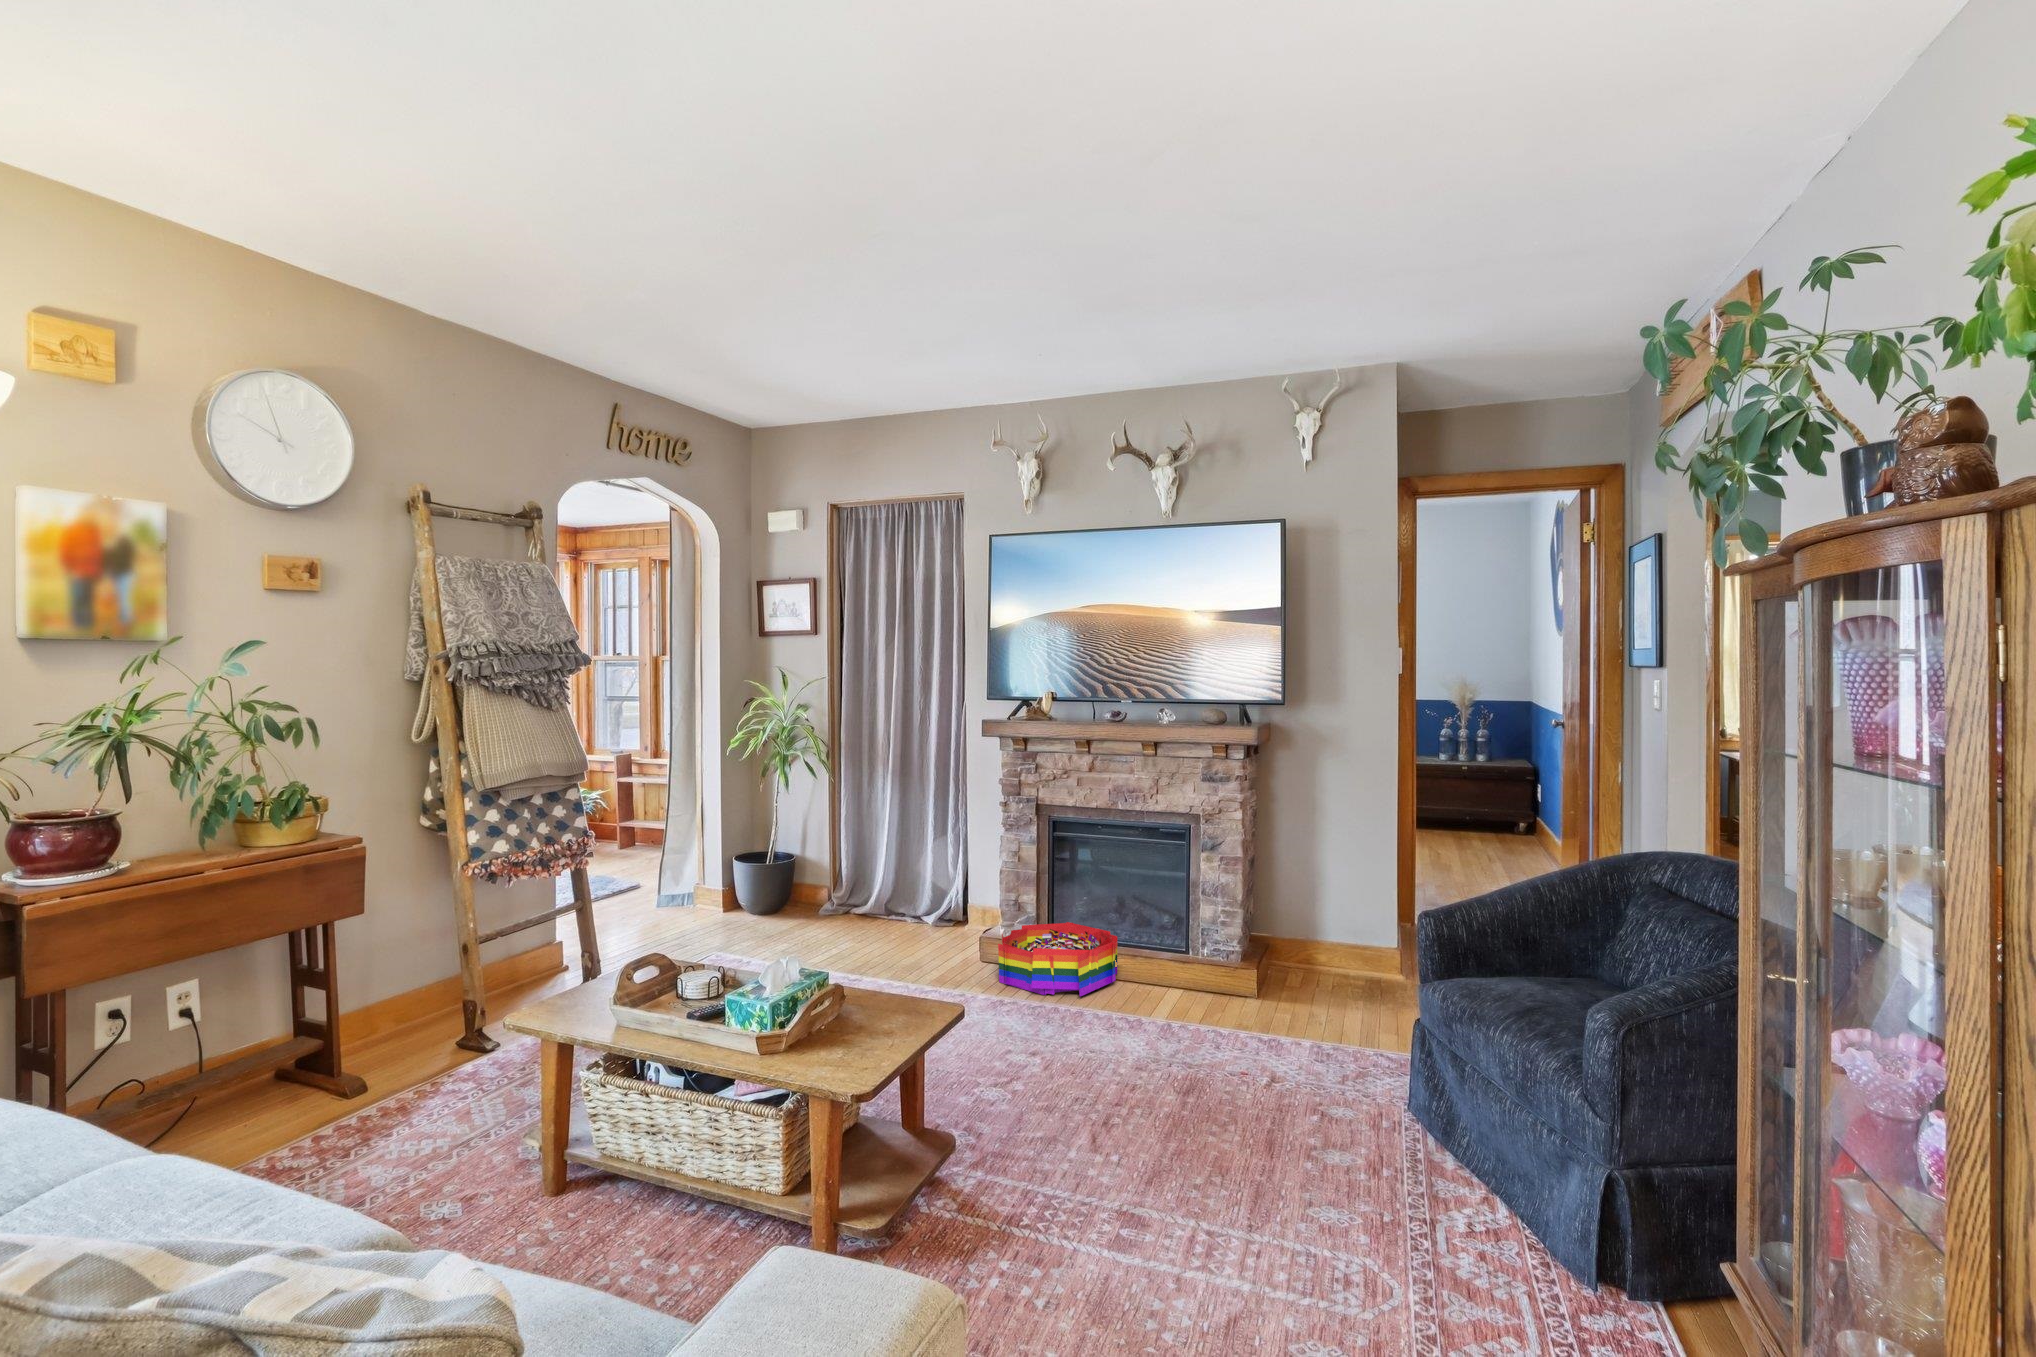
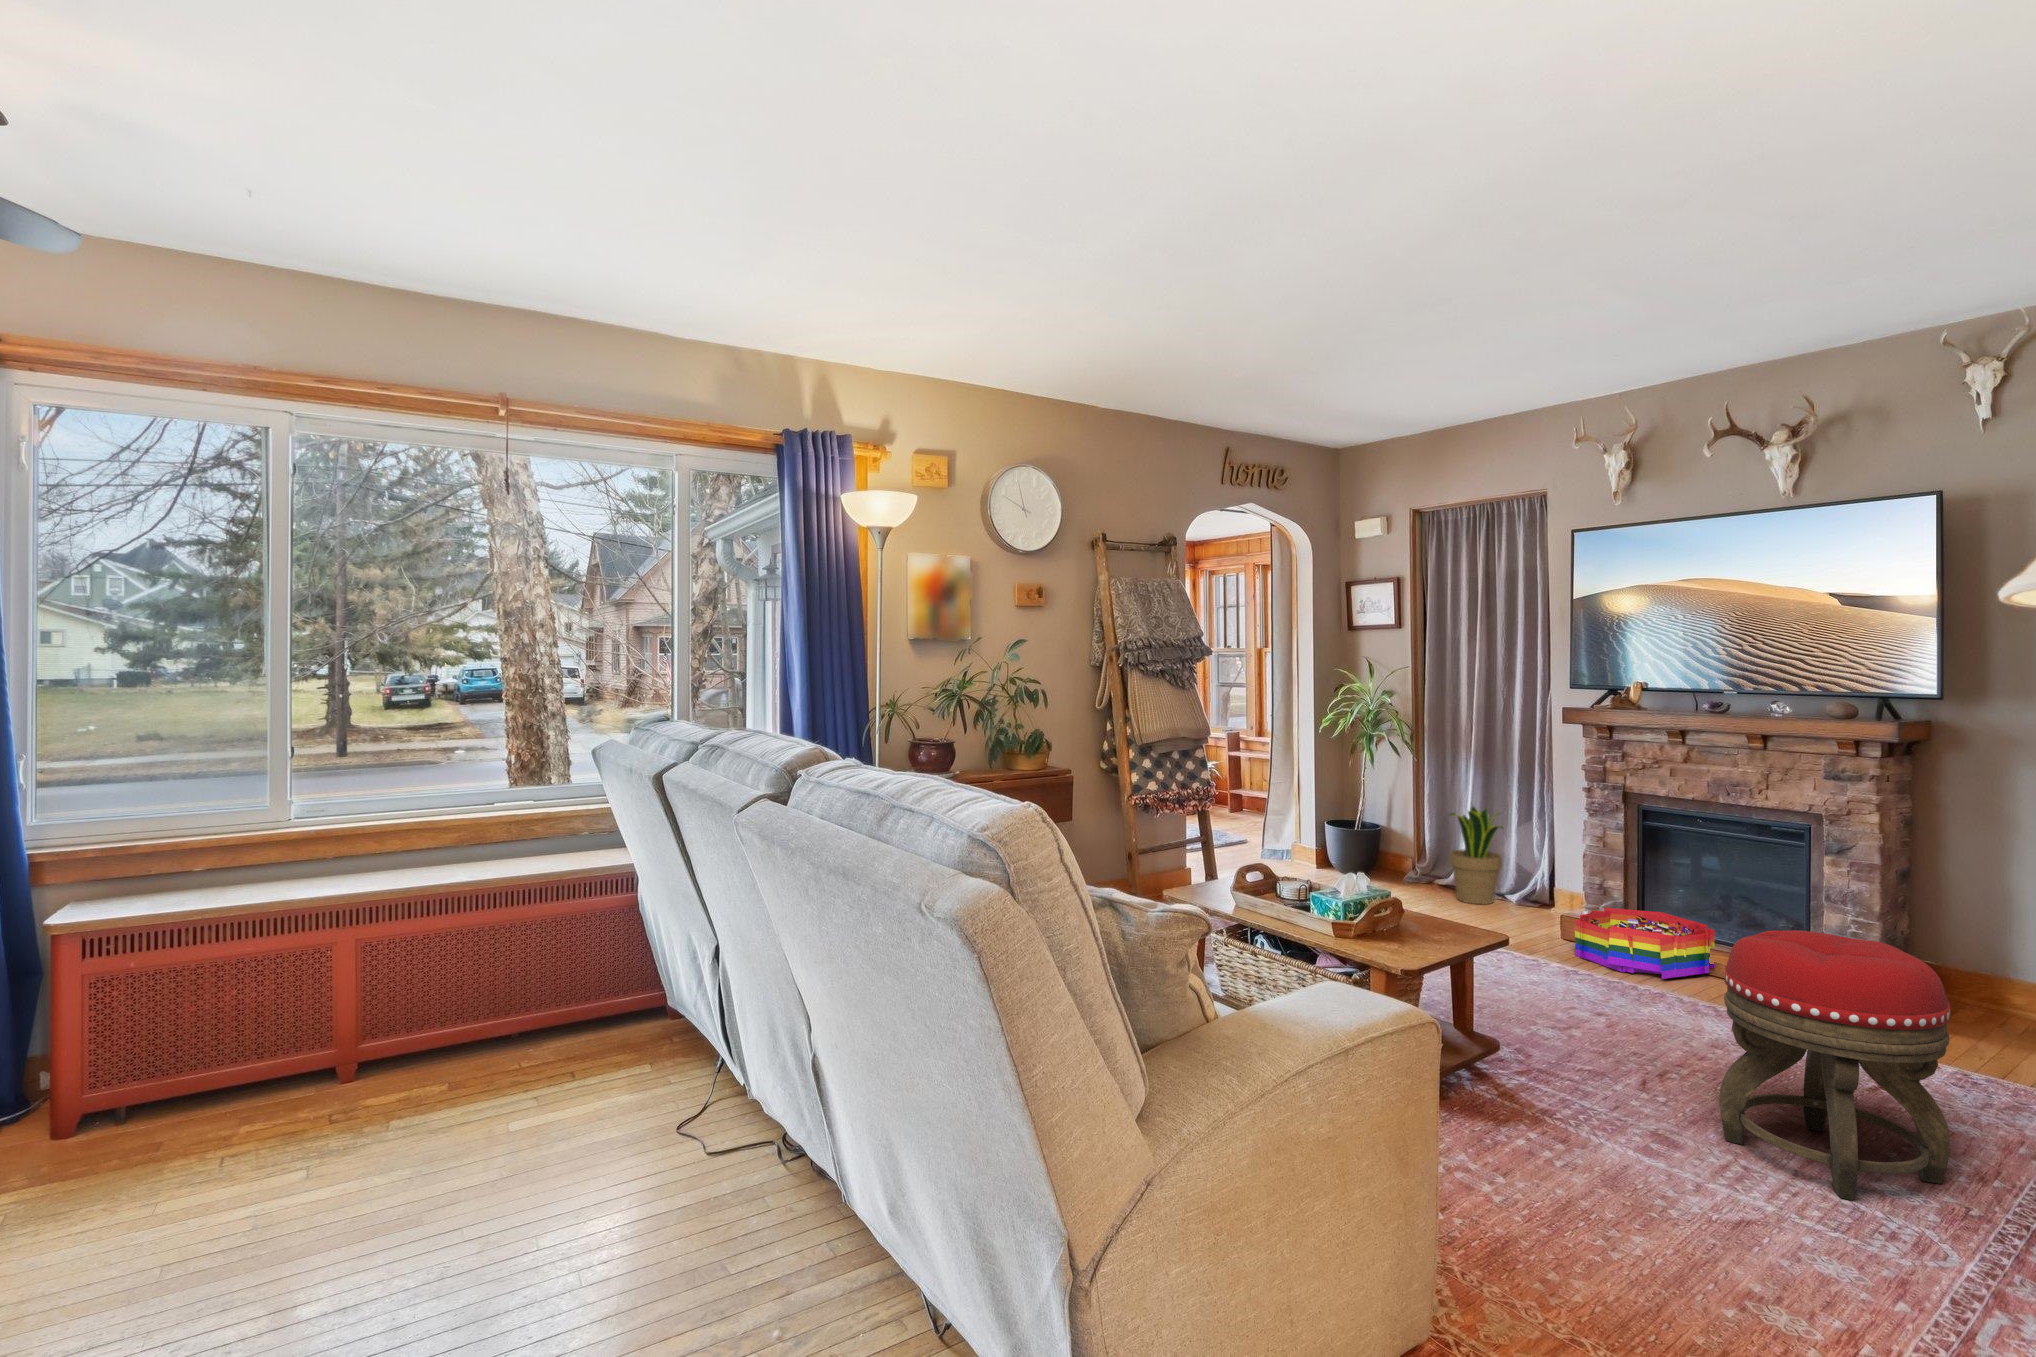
potted plant: none [867,826,923,933] -> present [1449,807,1503,904]
footstool: none [1180,956,1374,1255] -> present [1720,930,1950,1200]

